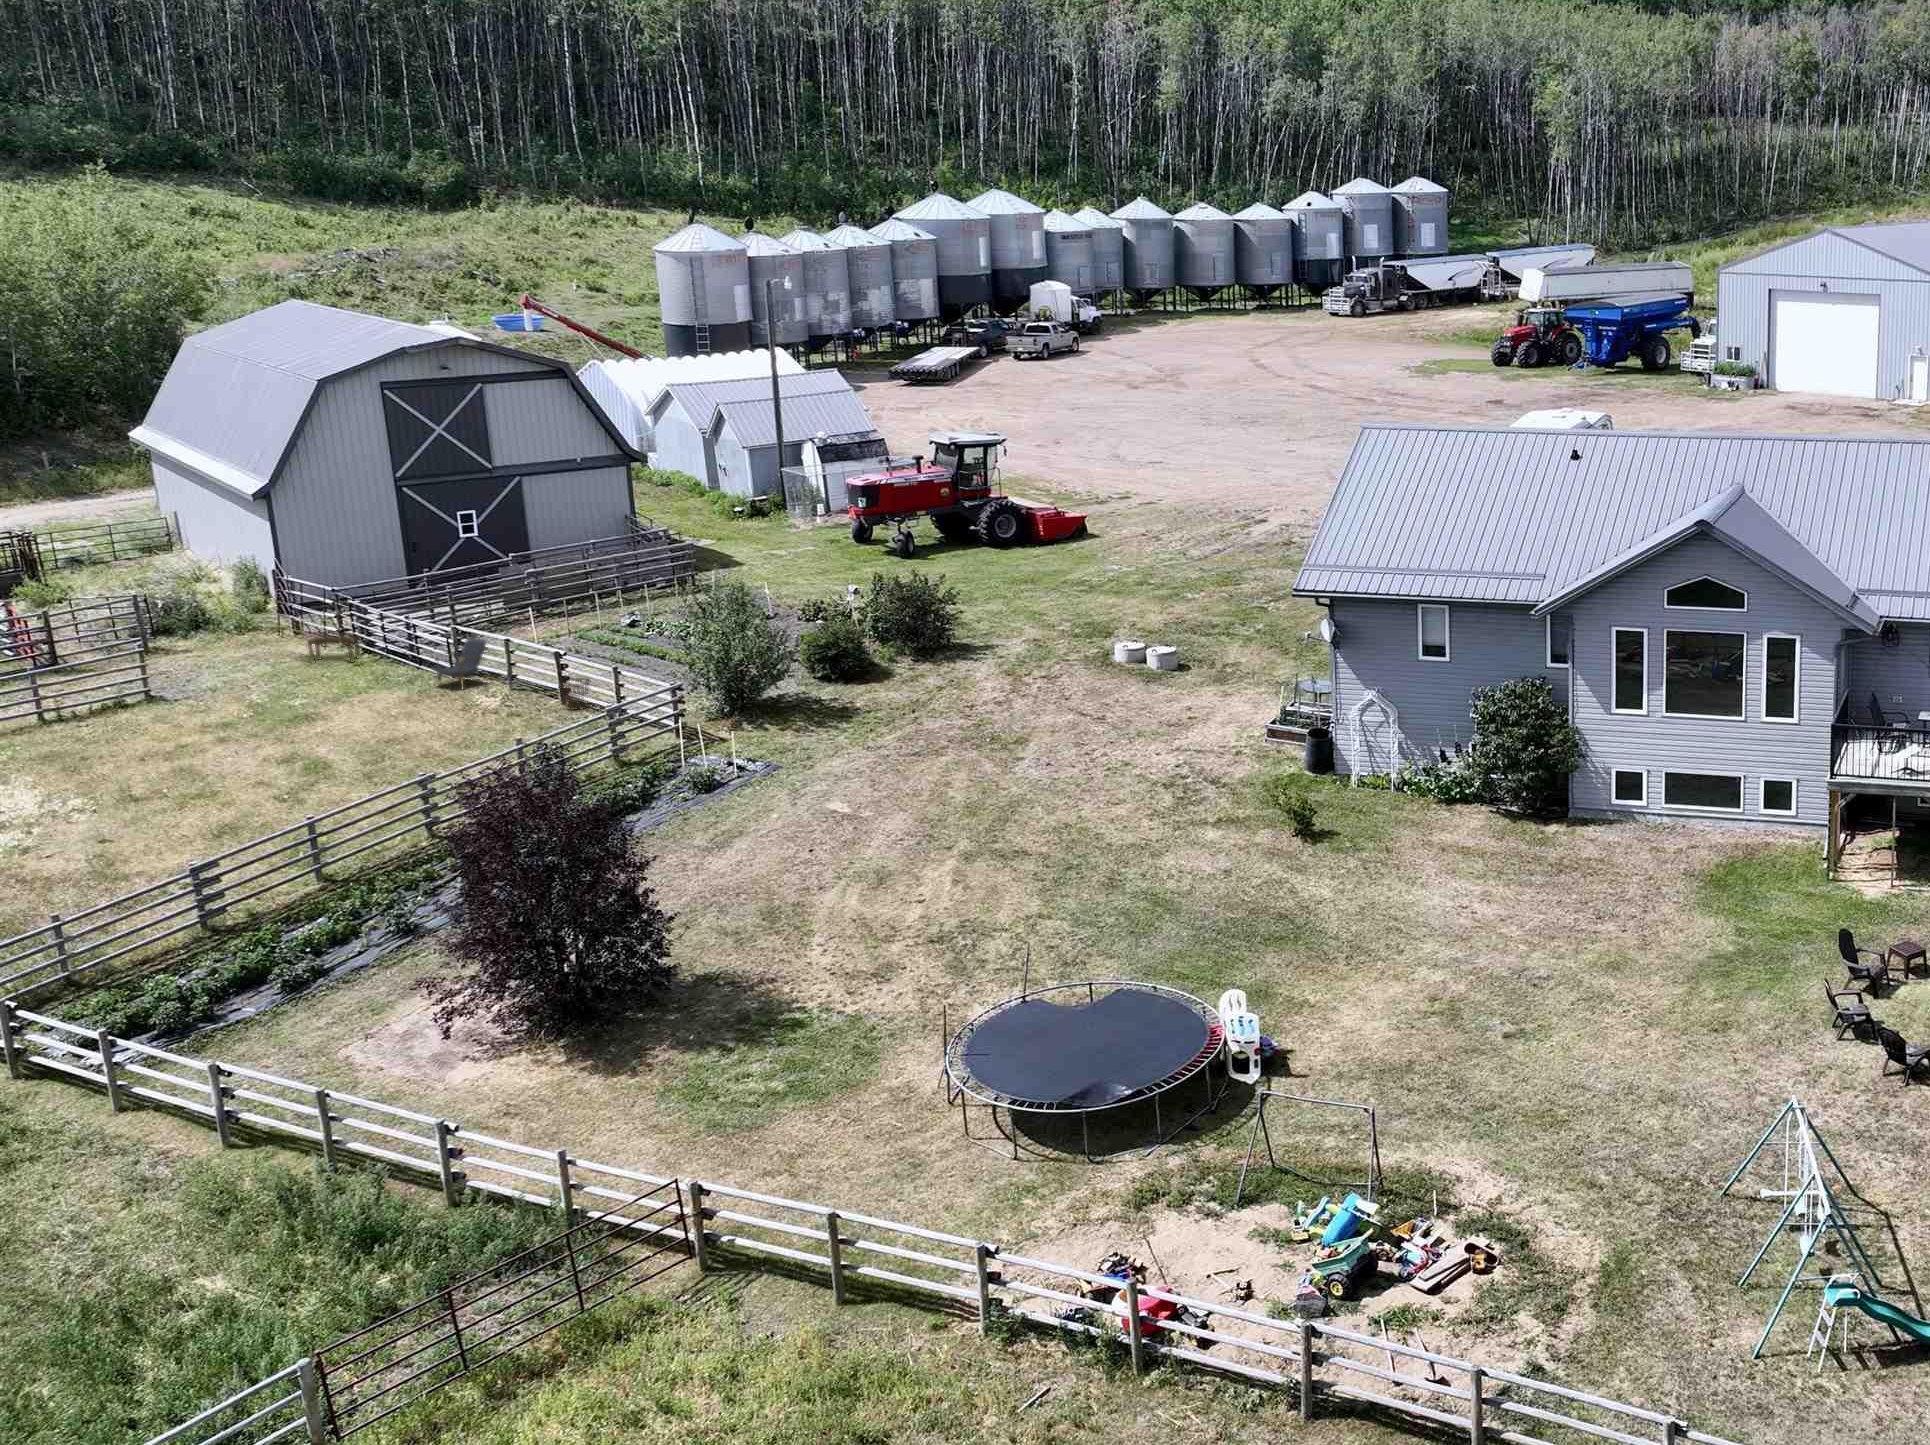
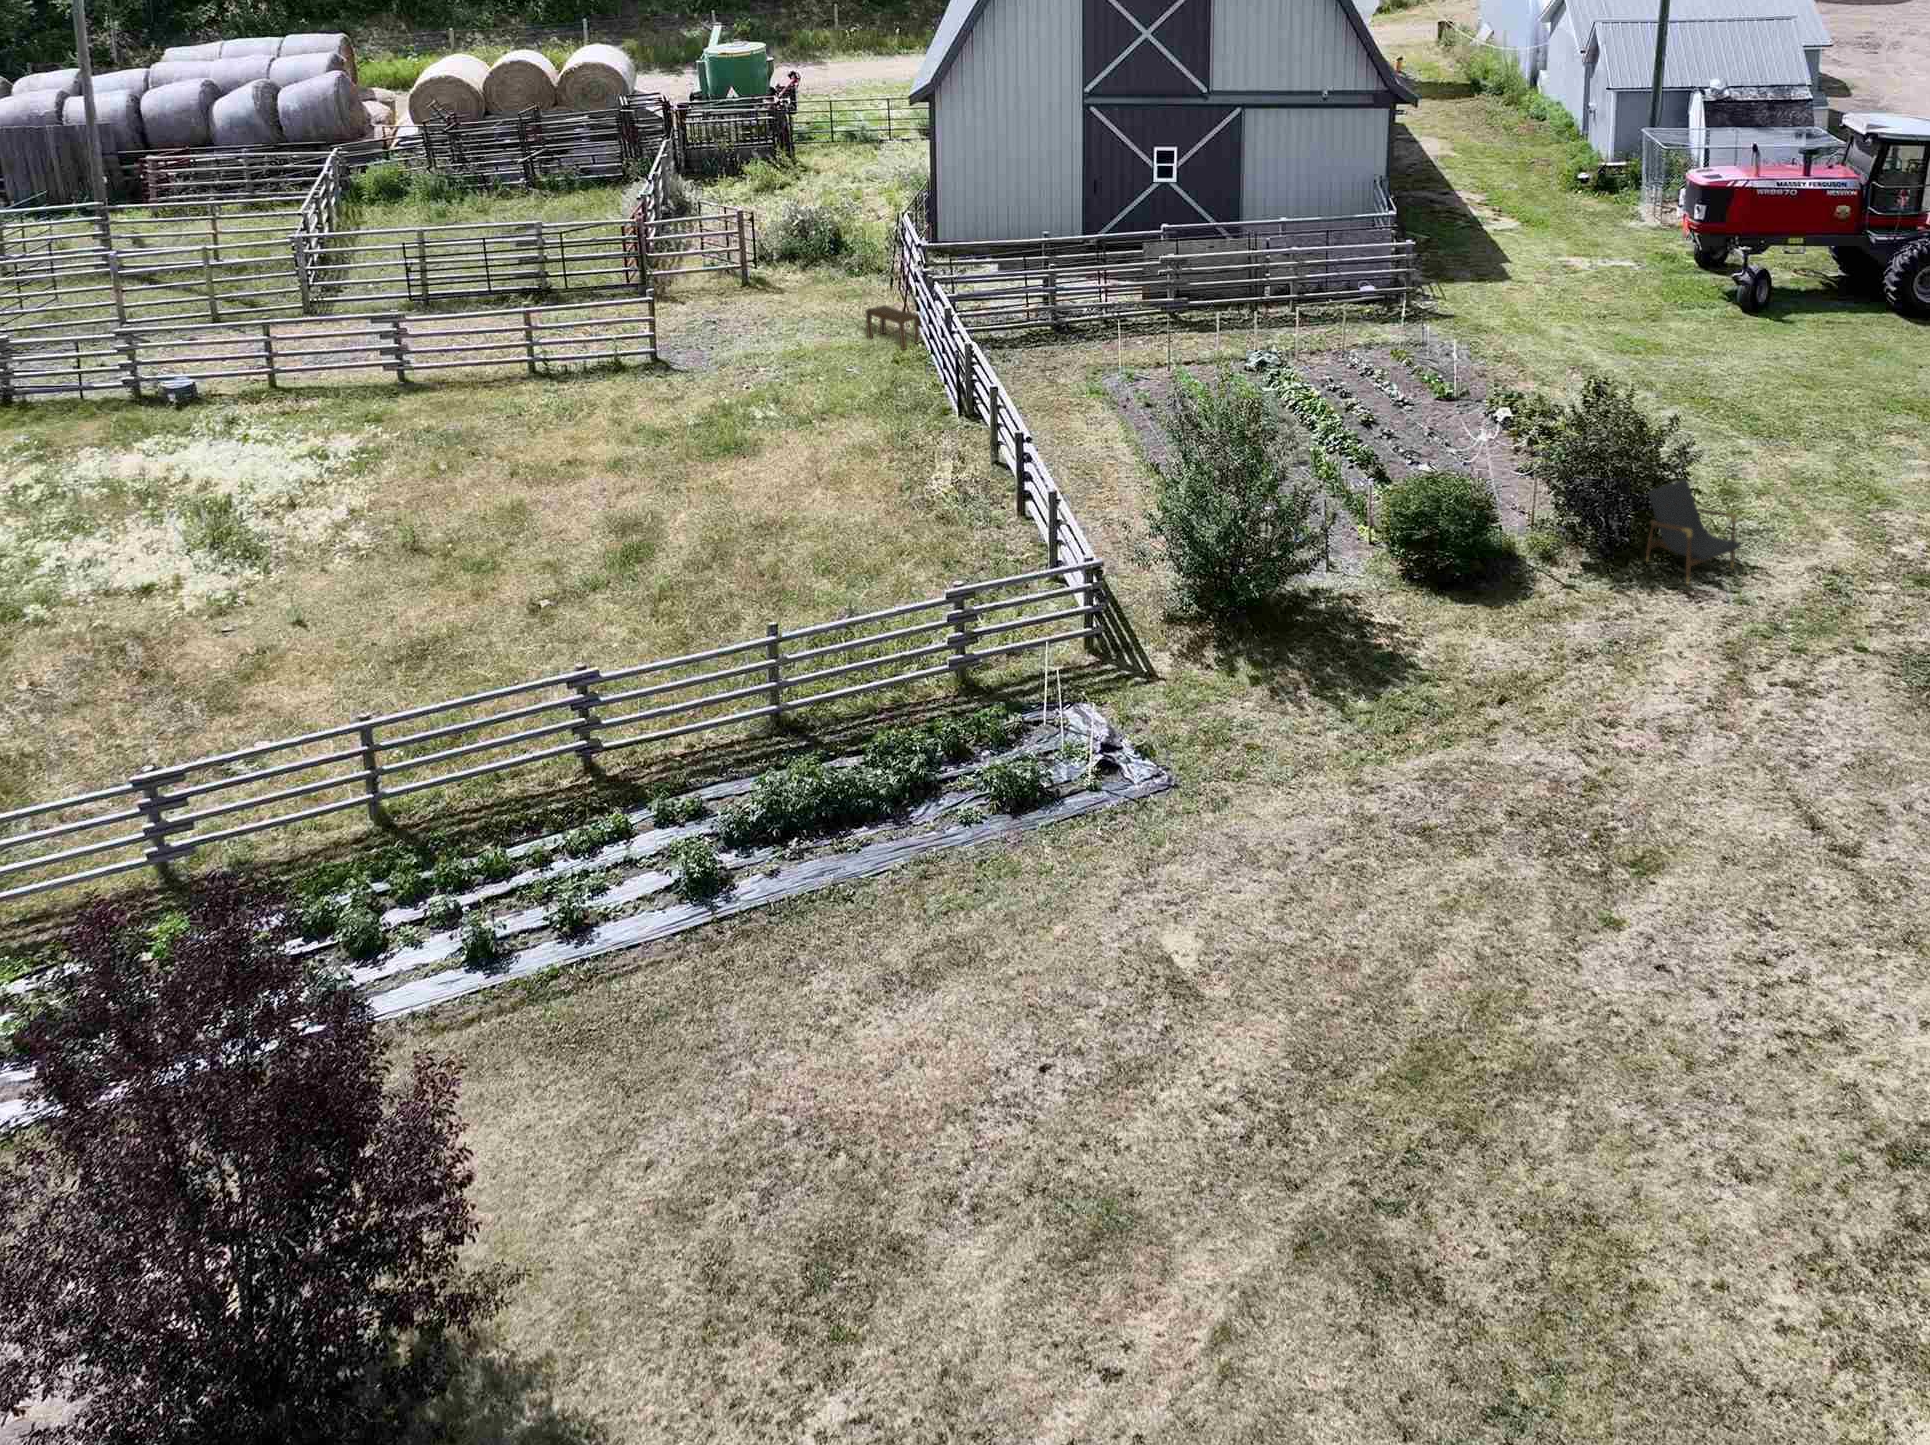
lounge chair: present [434,638,486,689] -> present [1646,480,1741,584]
basket: present [561,678,590,710] -> none [988,487,1033,543]

